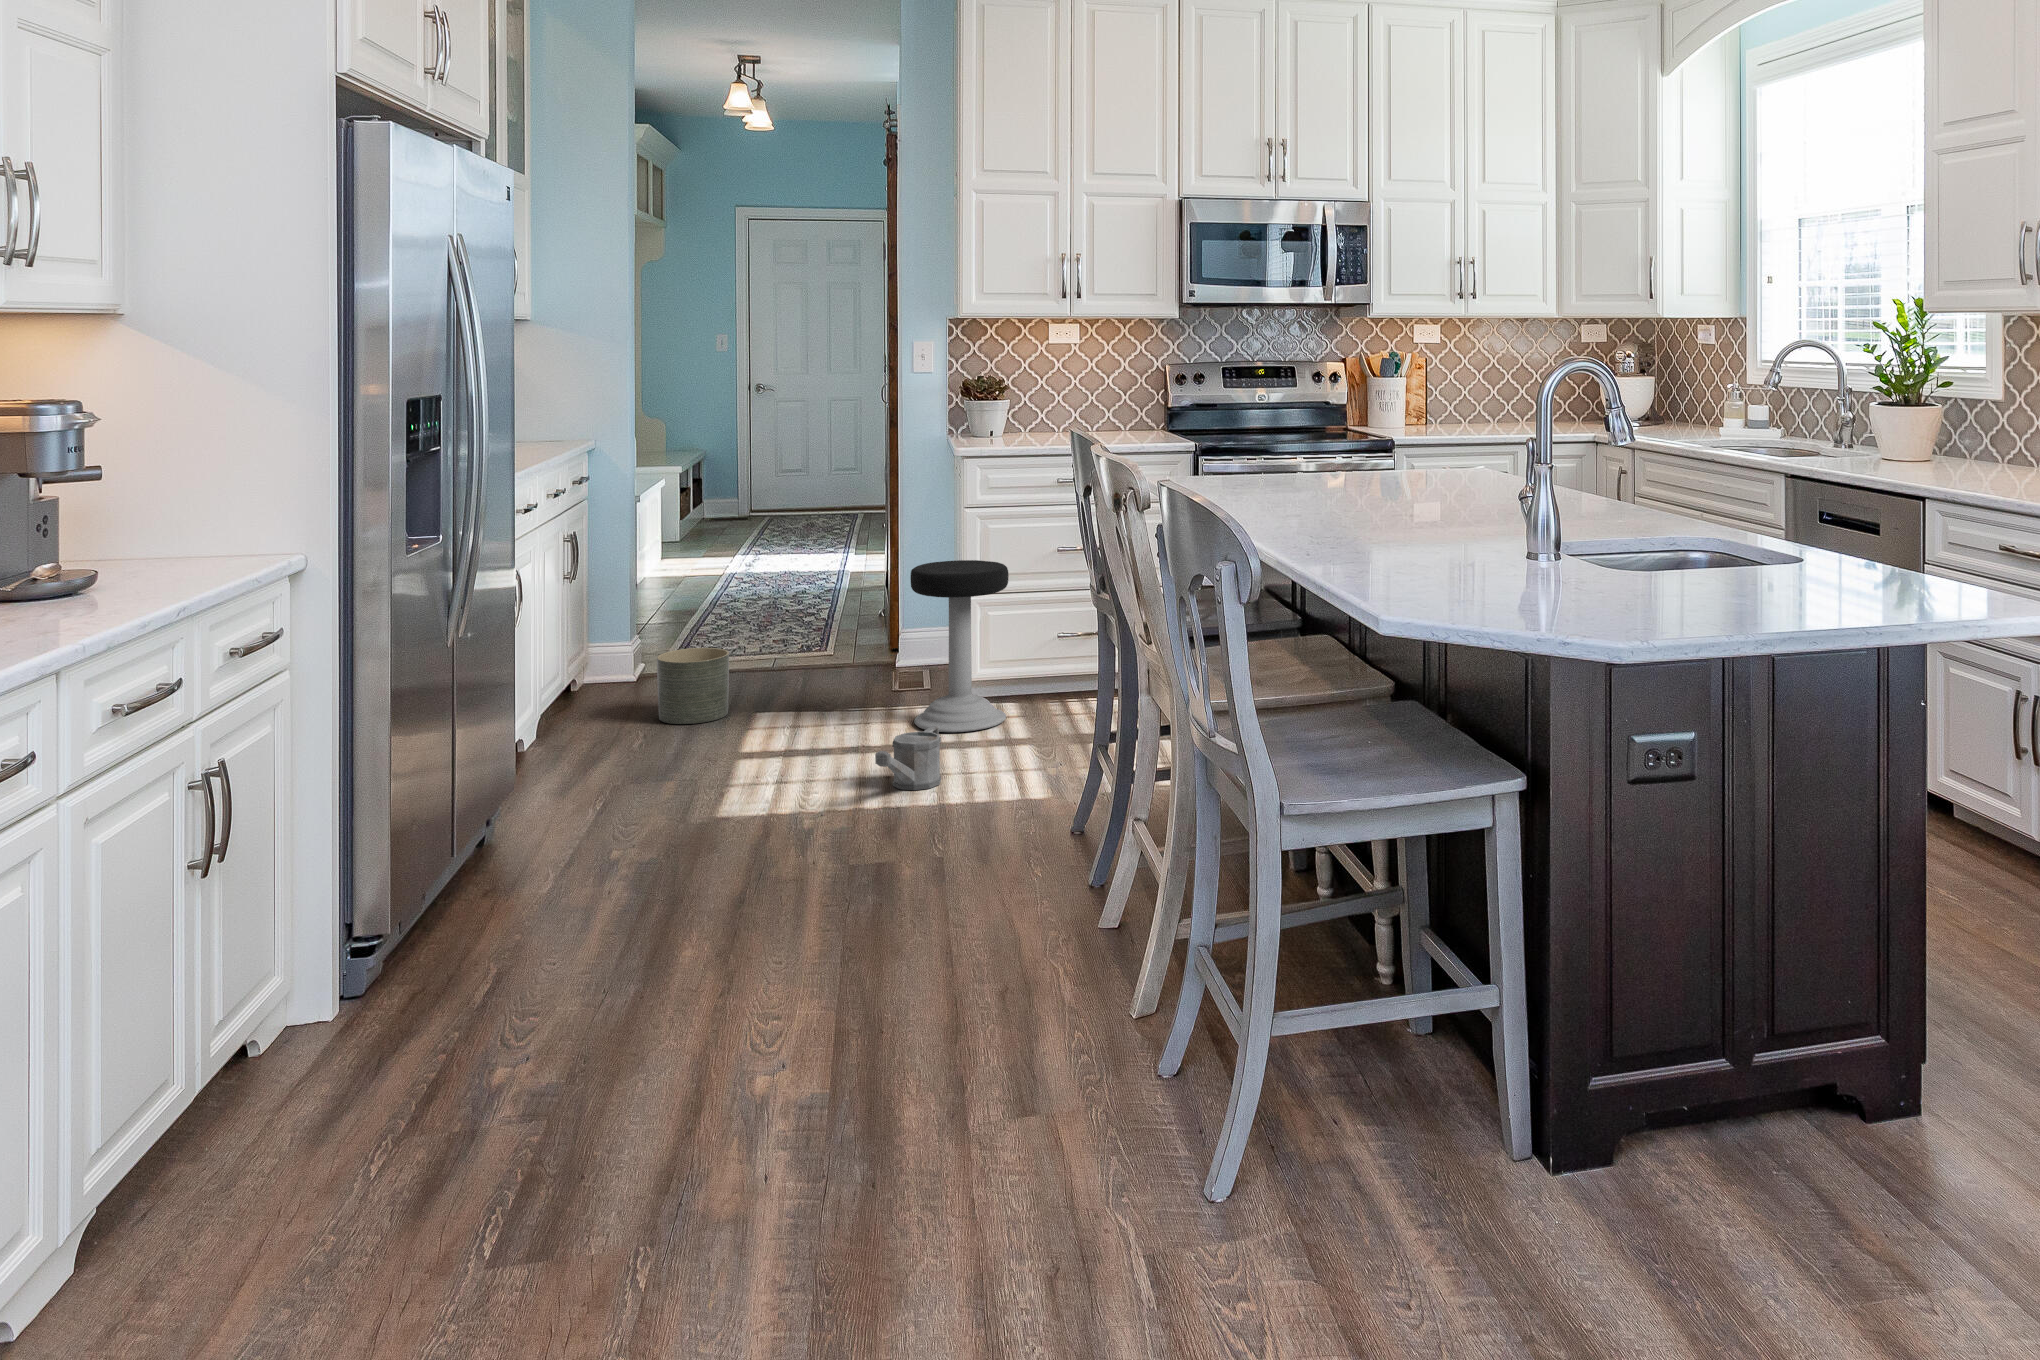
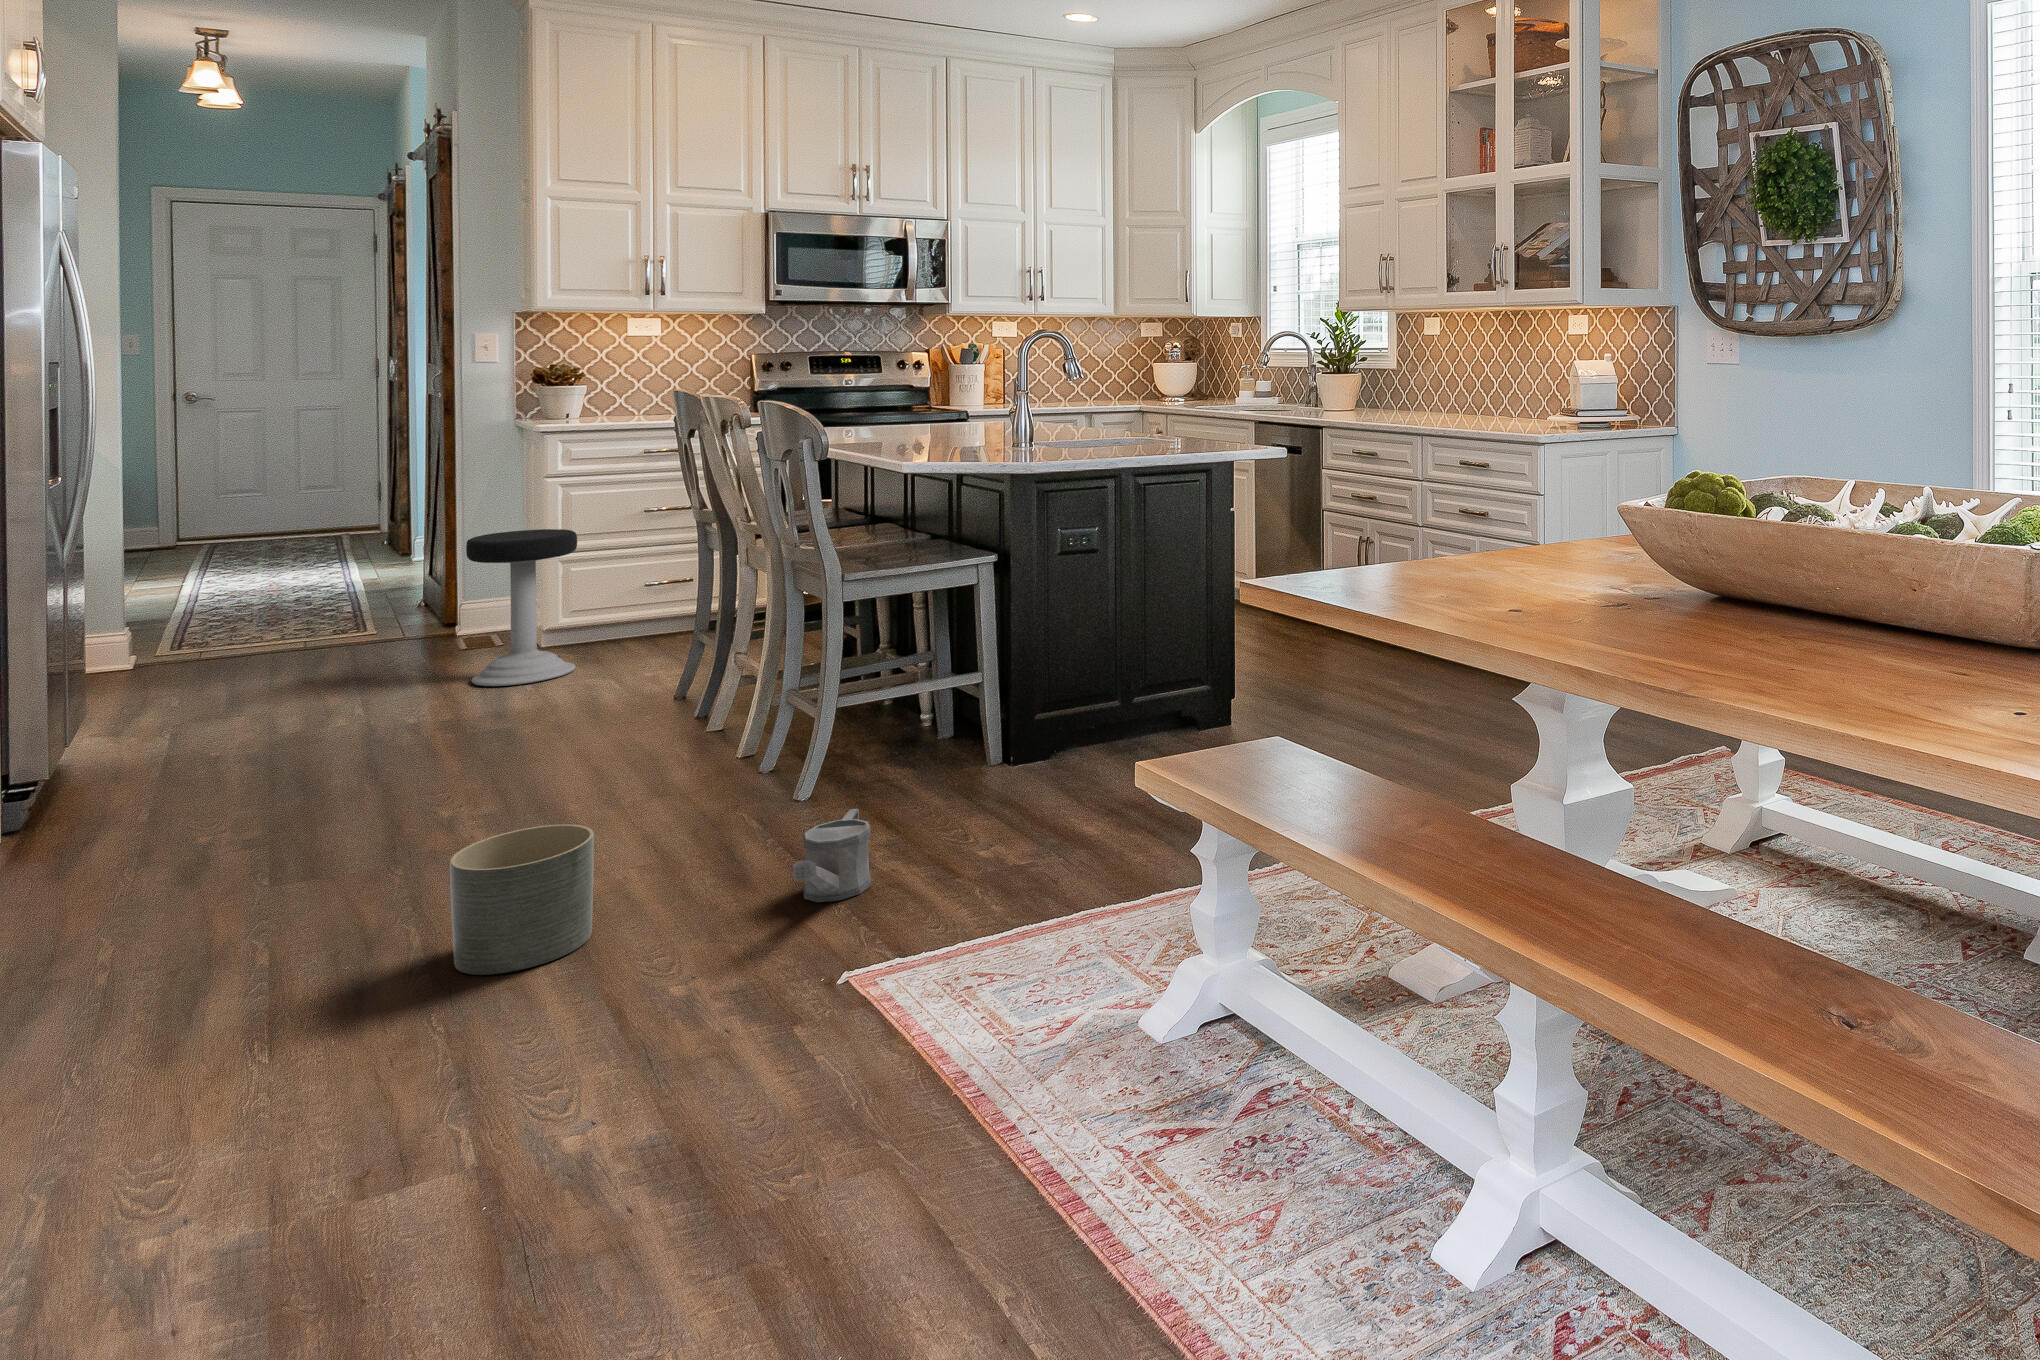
planter: present [657,648,729,724] -> present [450,825,594,975]
watering can: present [875,726,941,790] -> present [793,809,871,902]

